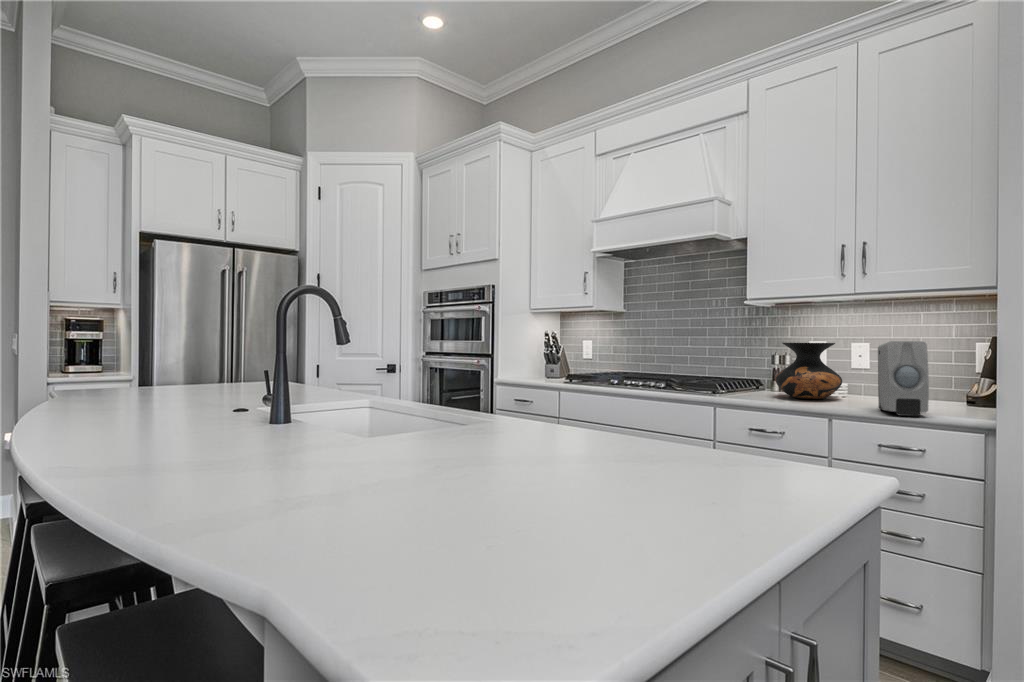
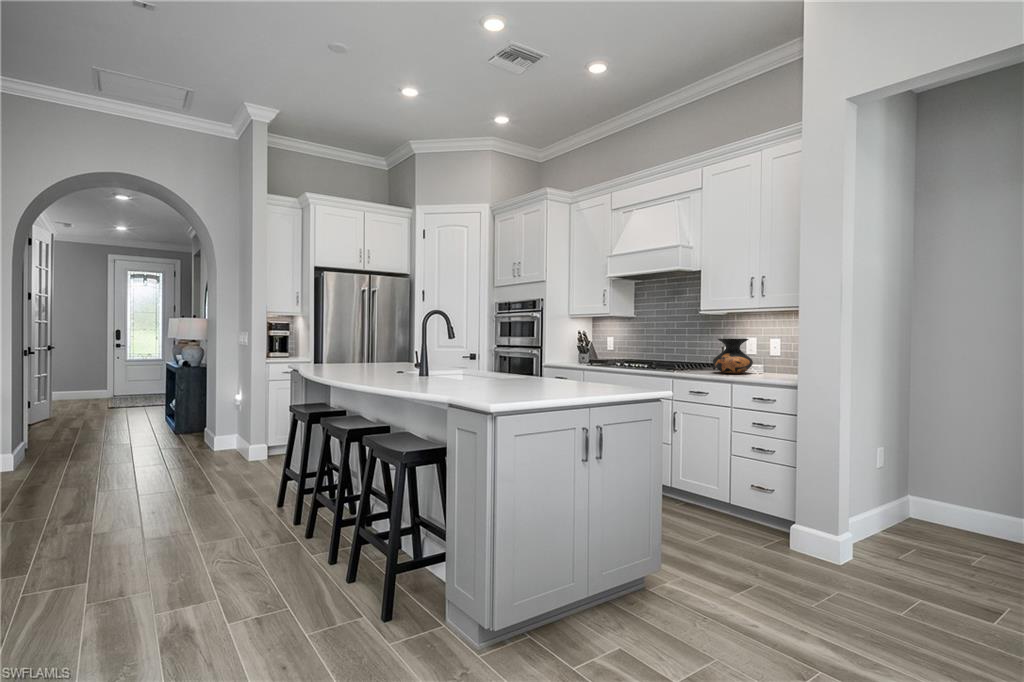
soap dispenser: present [878,341,929,416] -> none [760,338,783,381]

